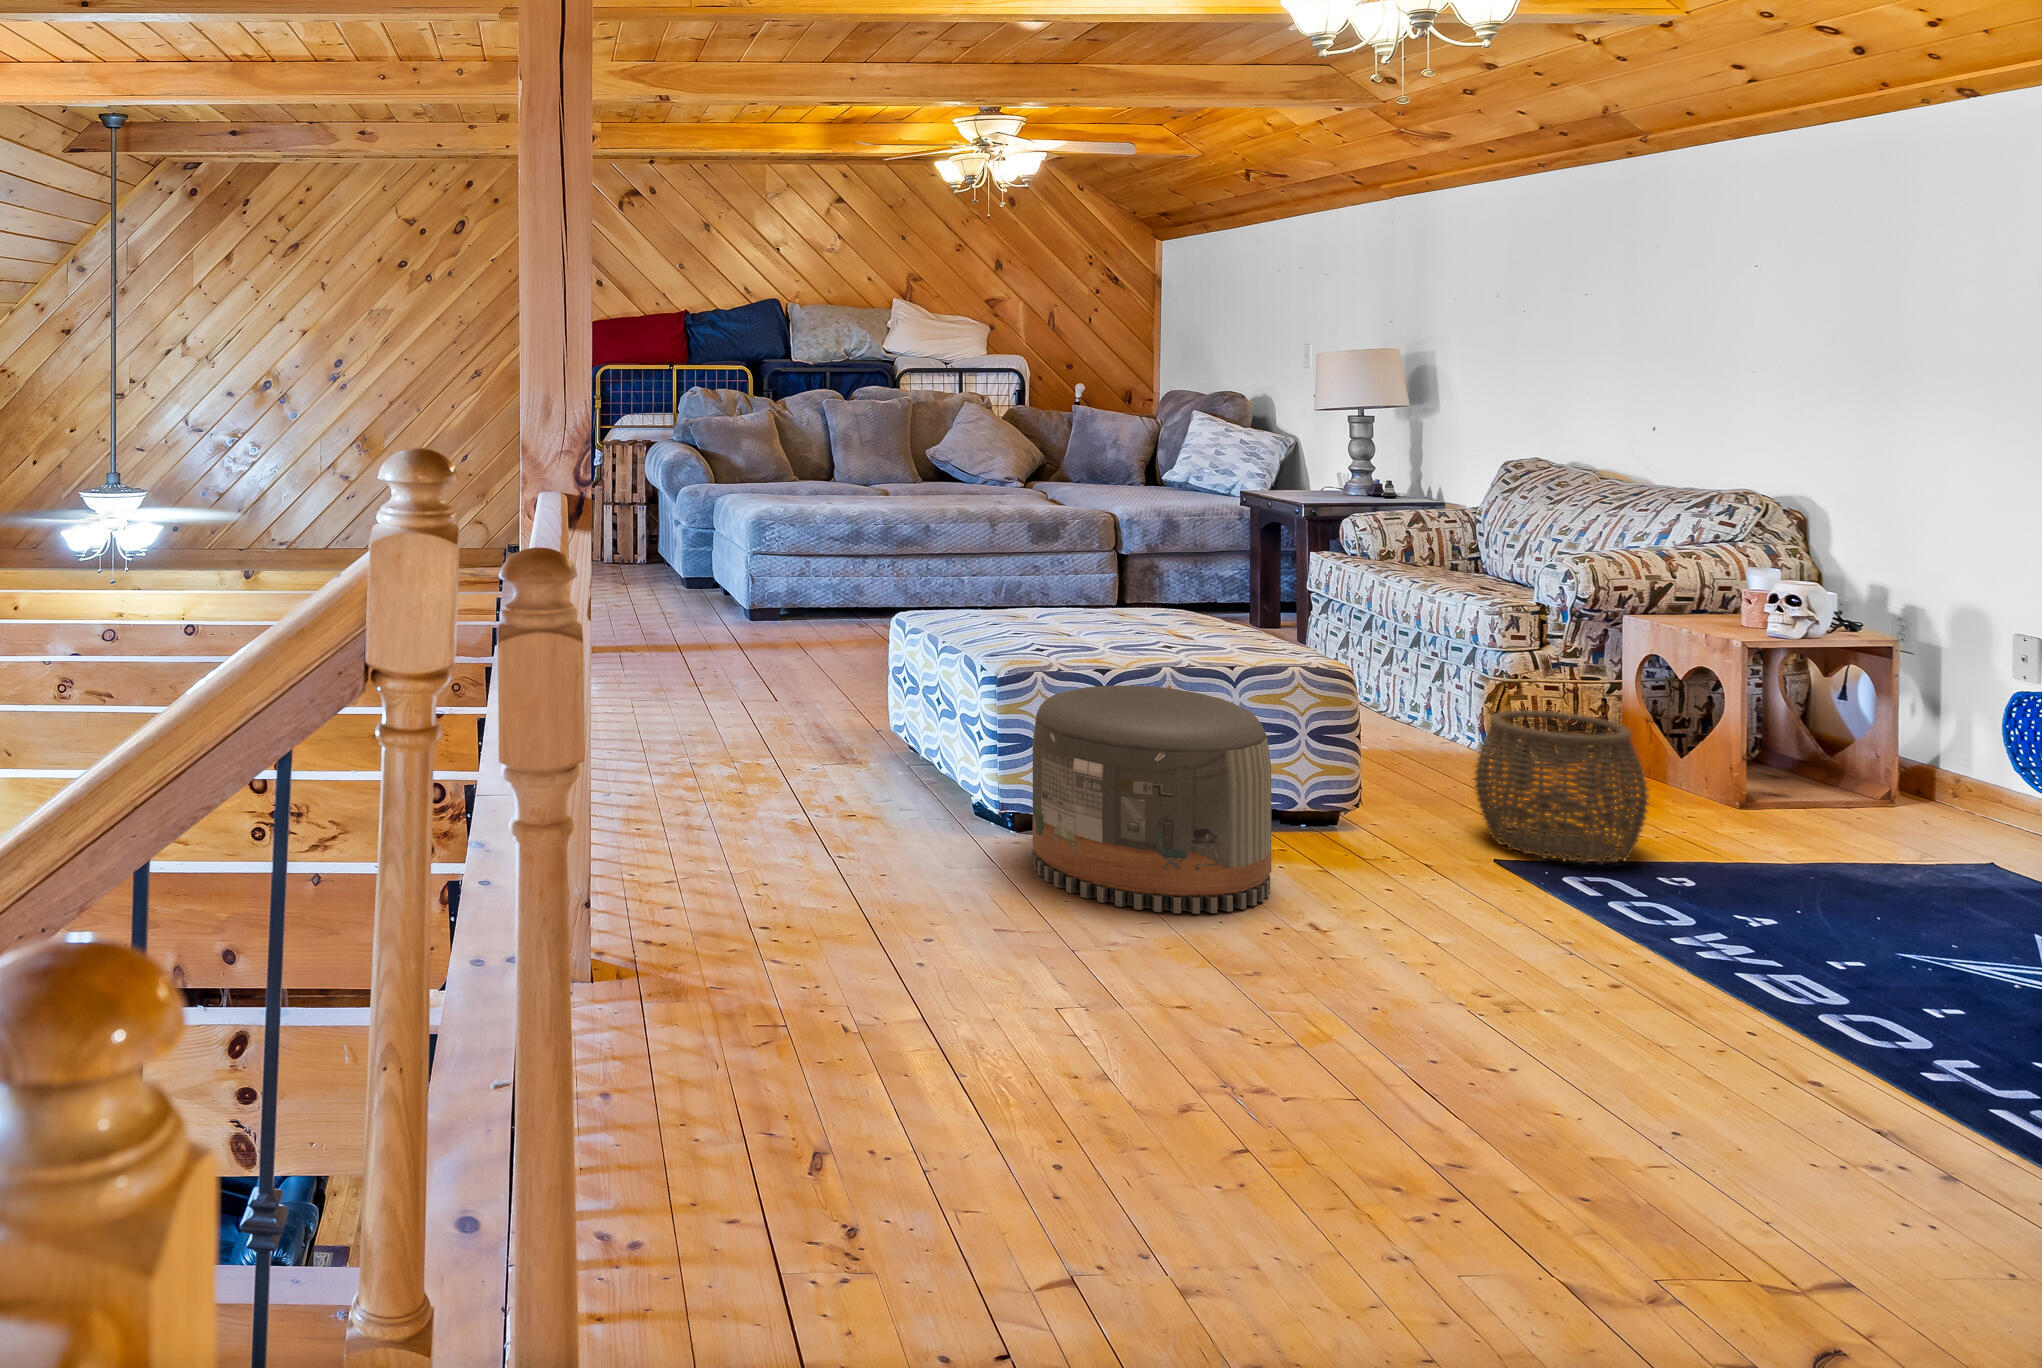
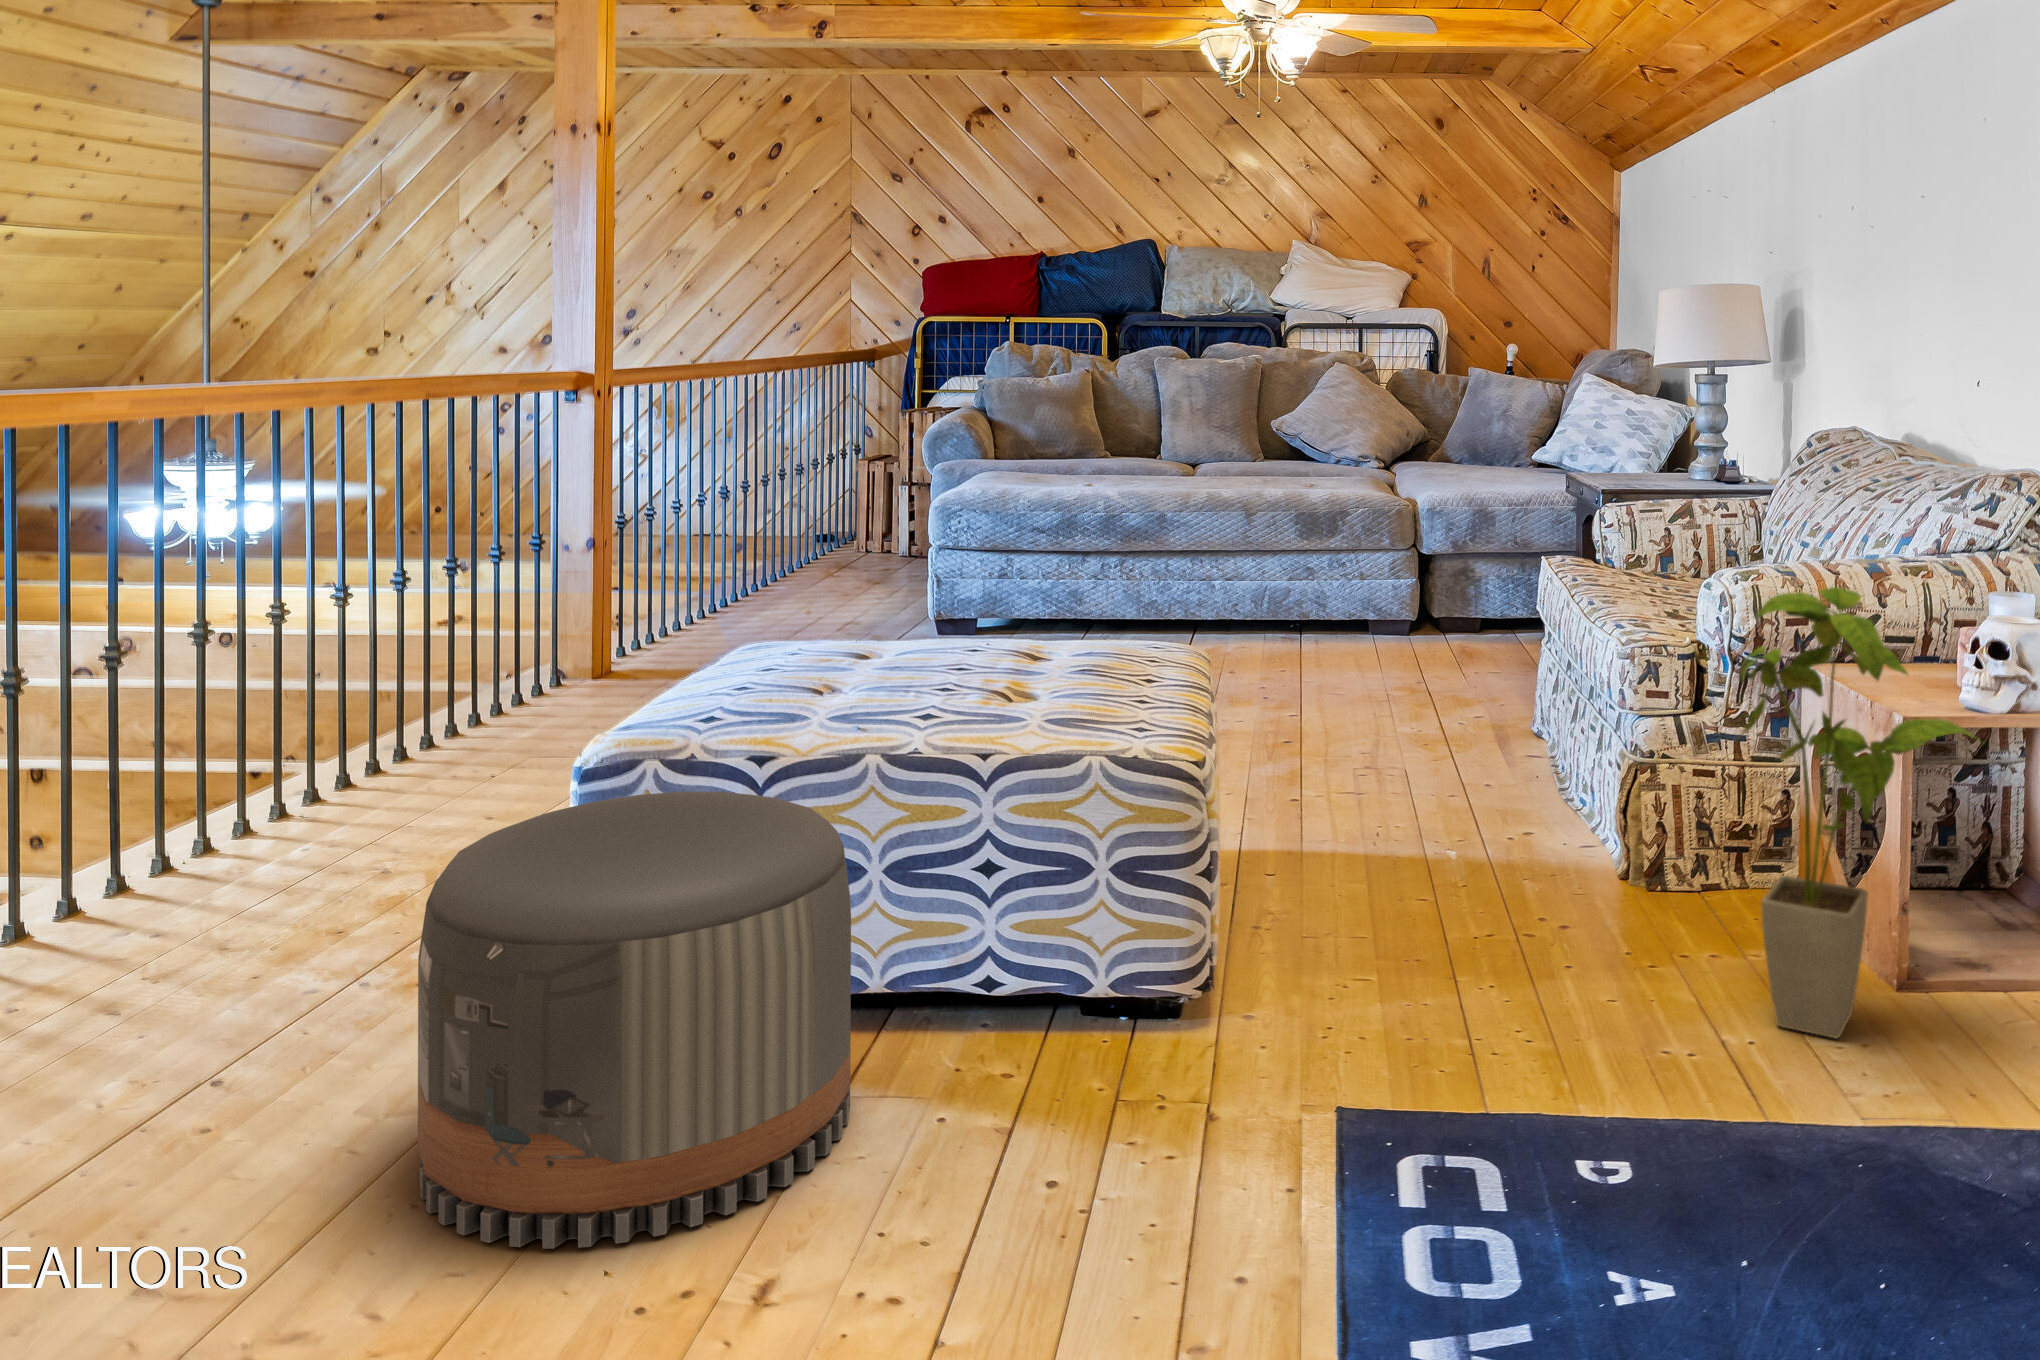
house plant: none [1655,561,1830,830] -> present [1739,586,1976,1038]
woven basket: present [1475,710,1649,864] -> none [1340,833,1594,1123]

